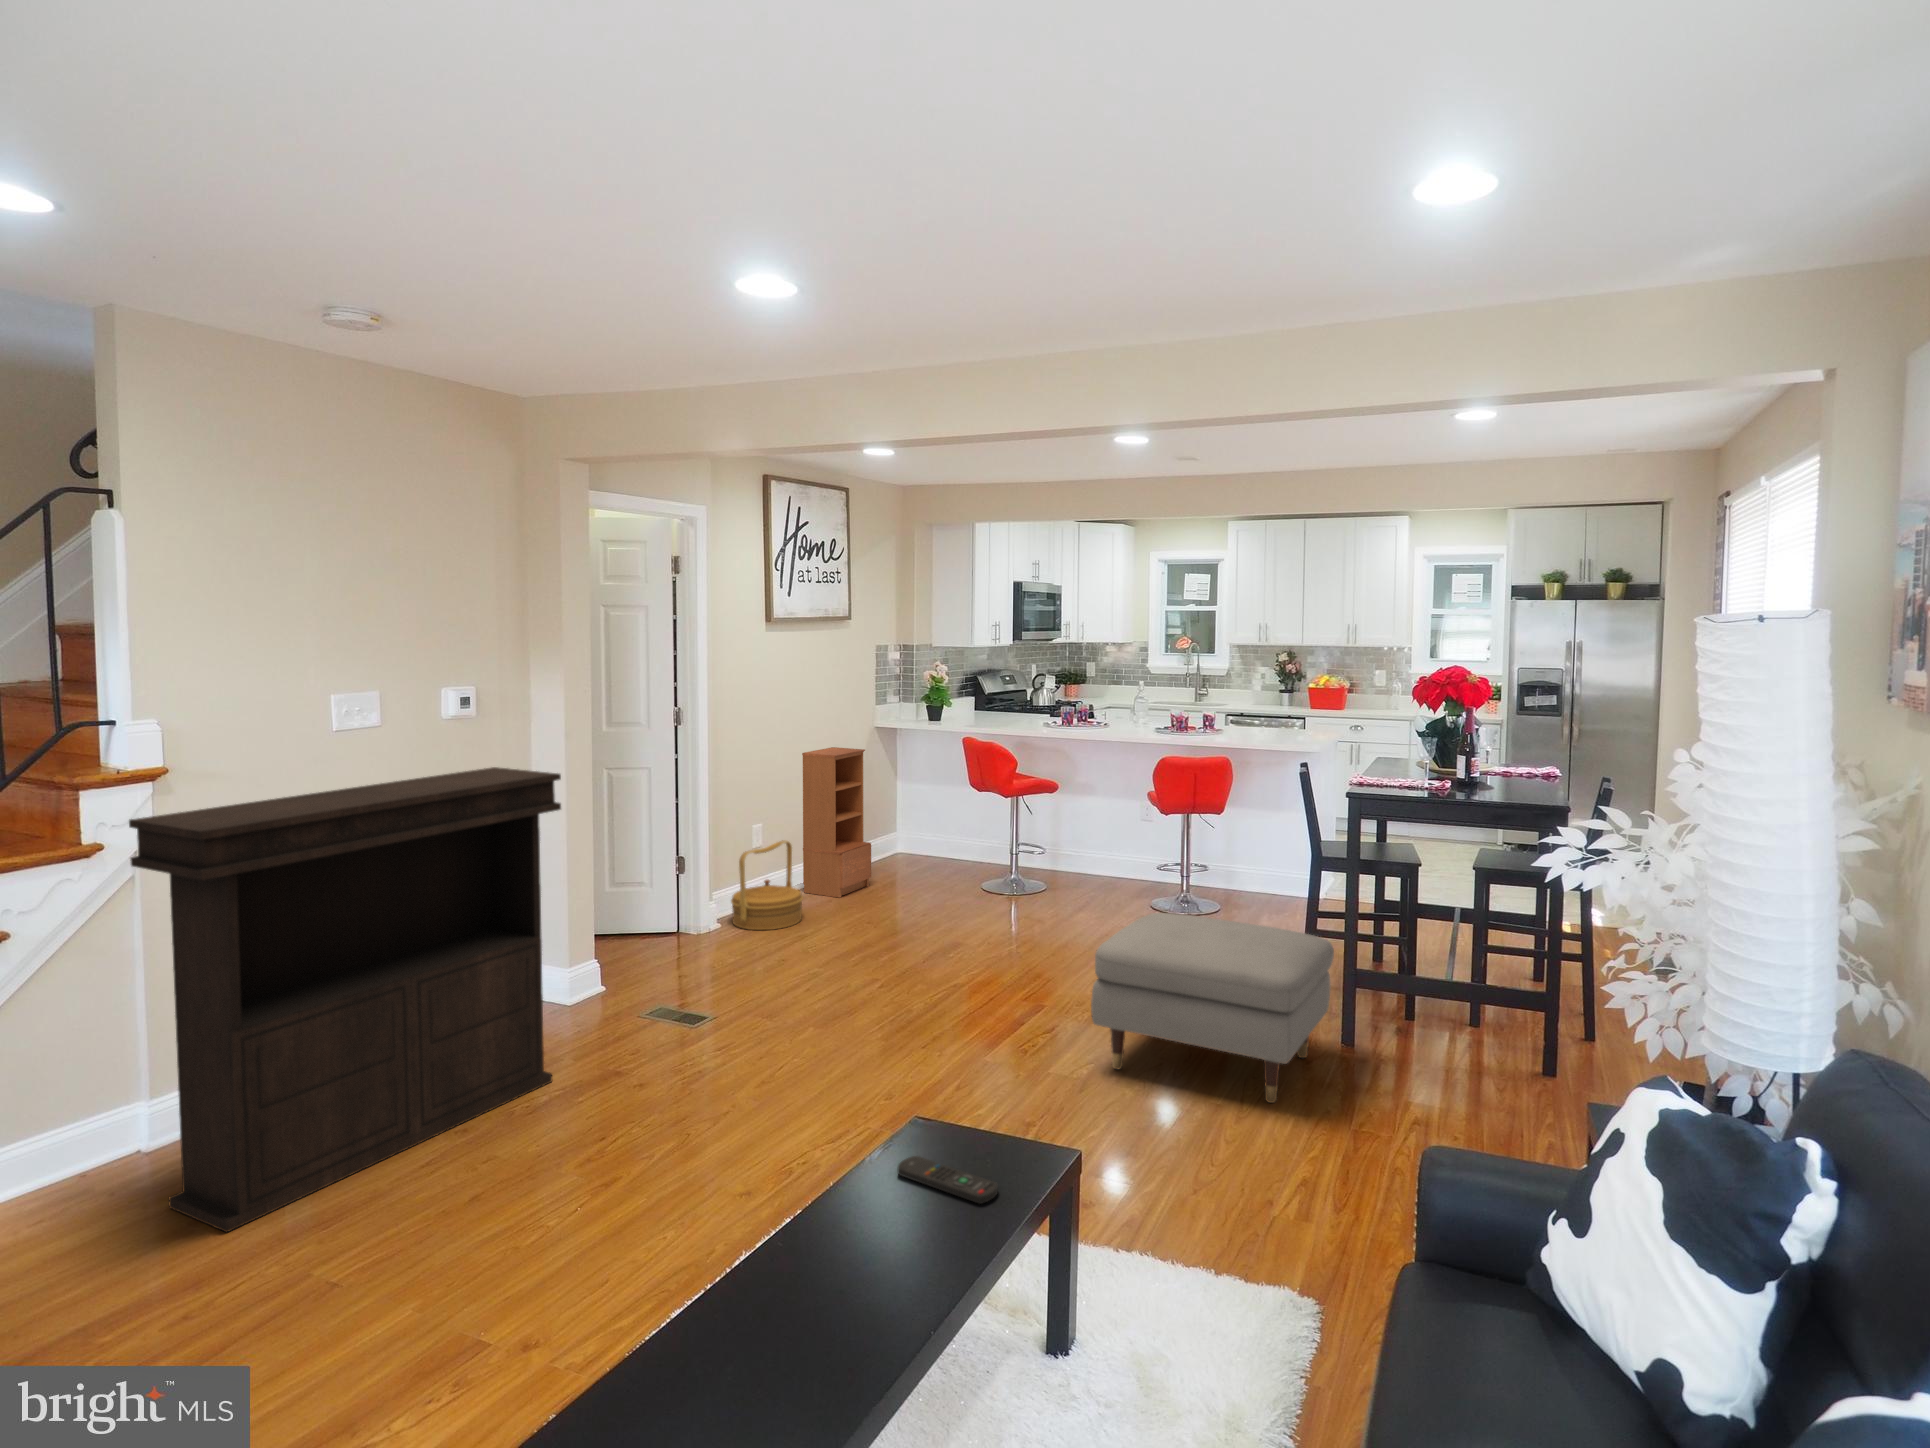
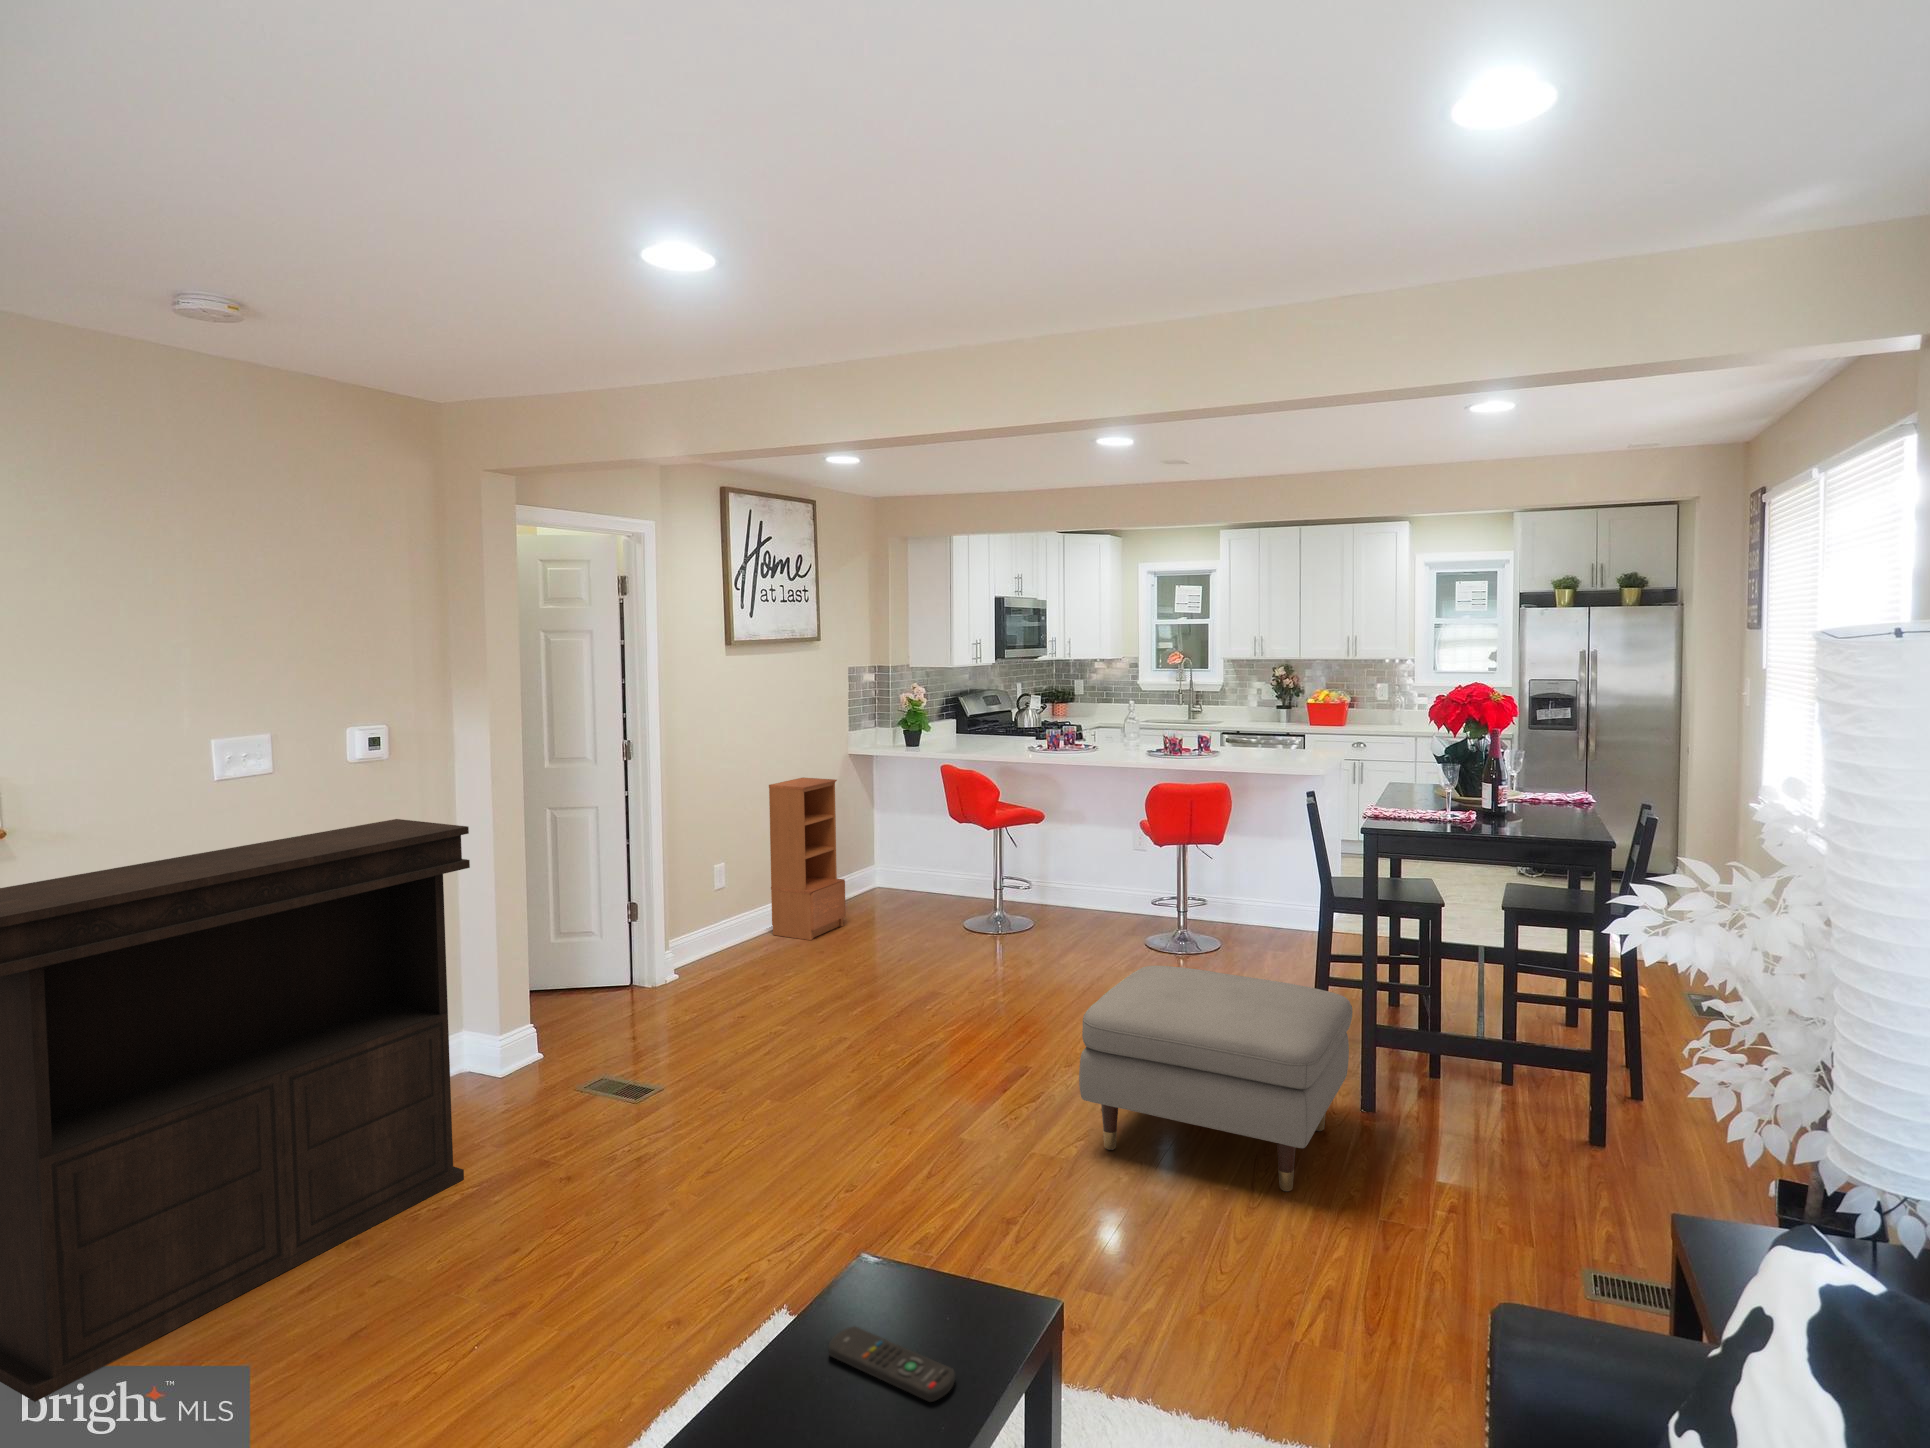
woven basket: present [731,840,803,930] -> none [690,881,769,981]

